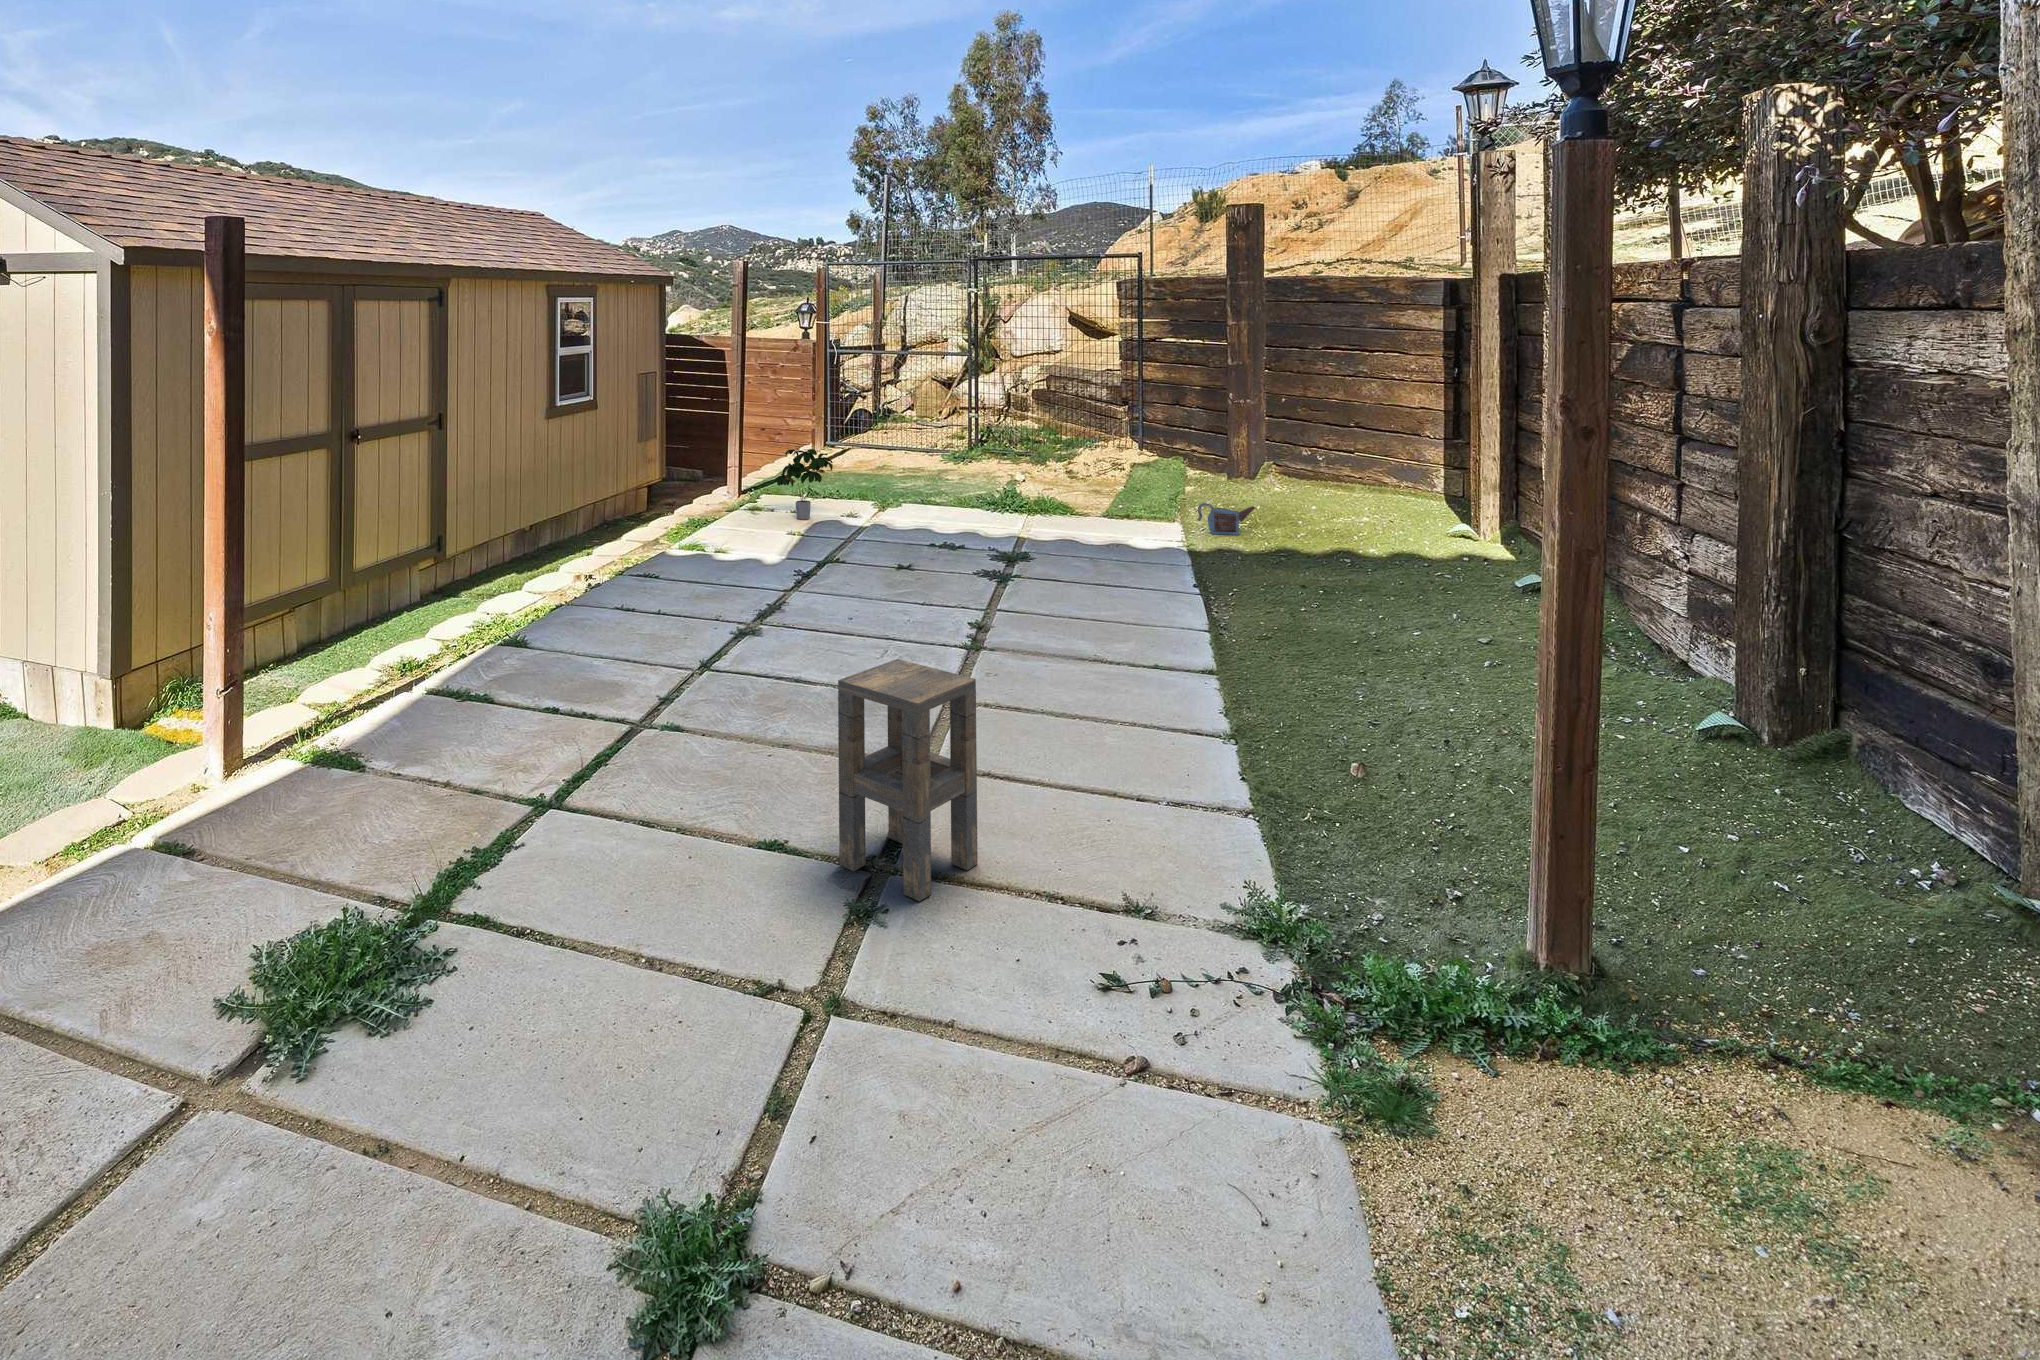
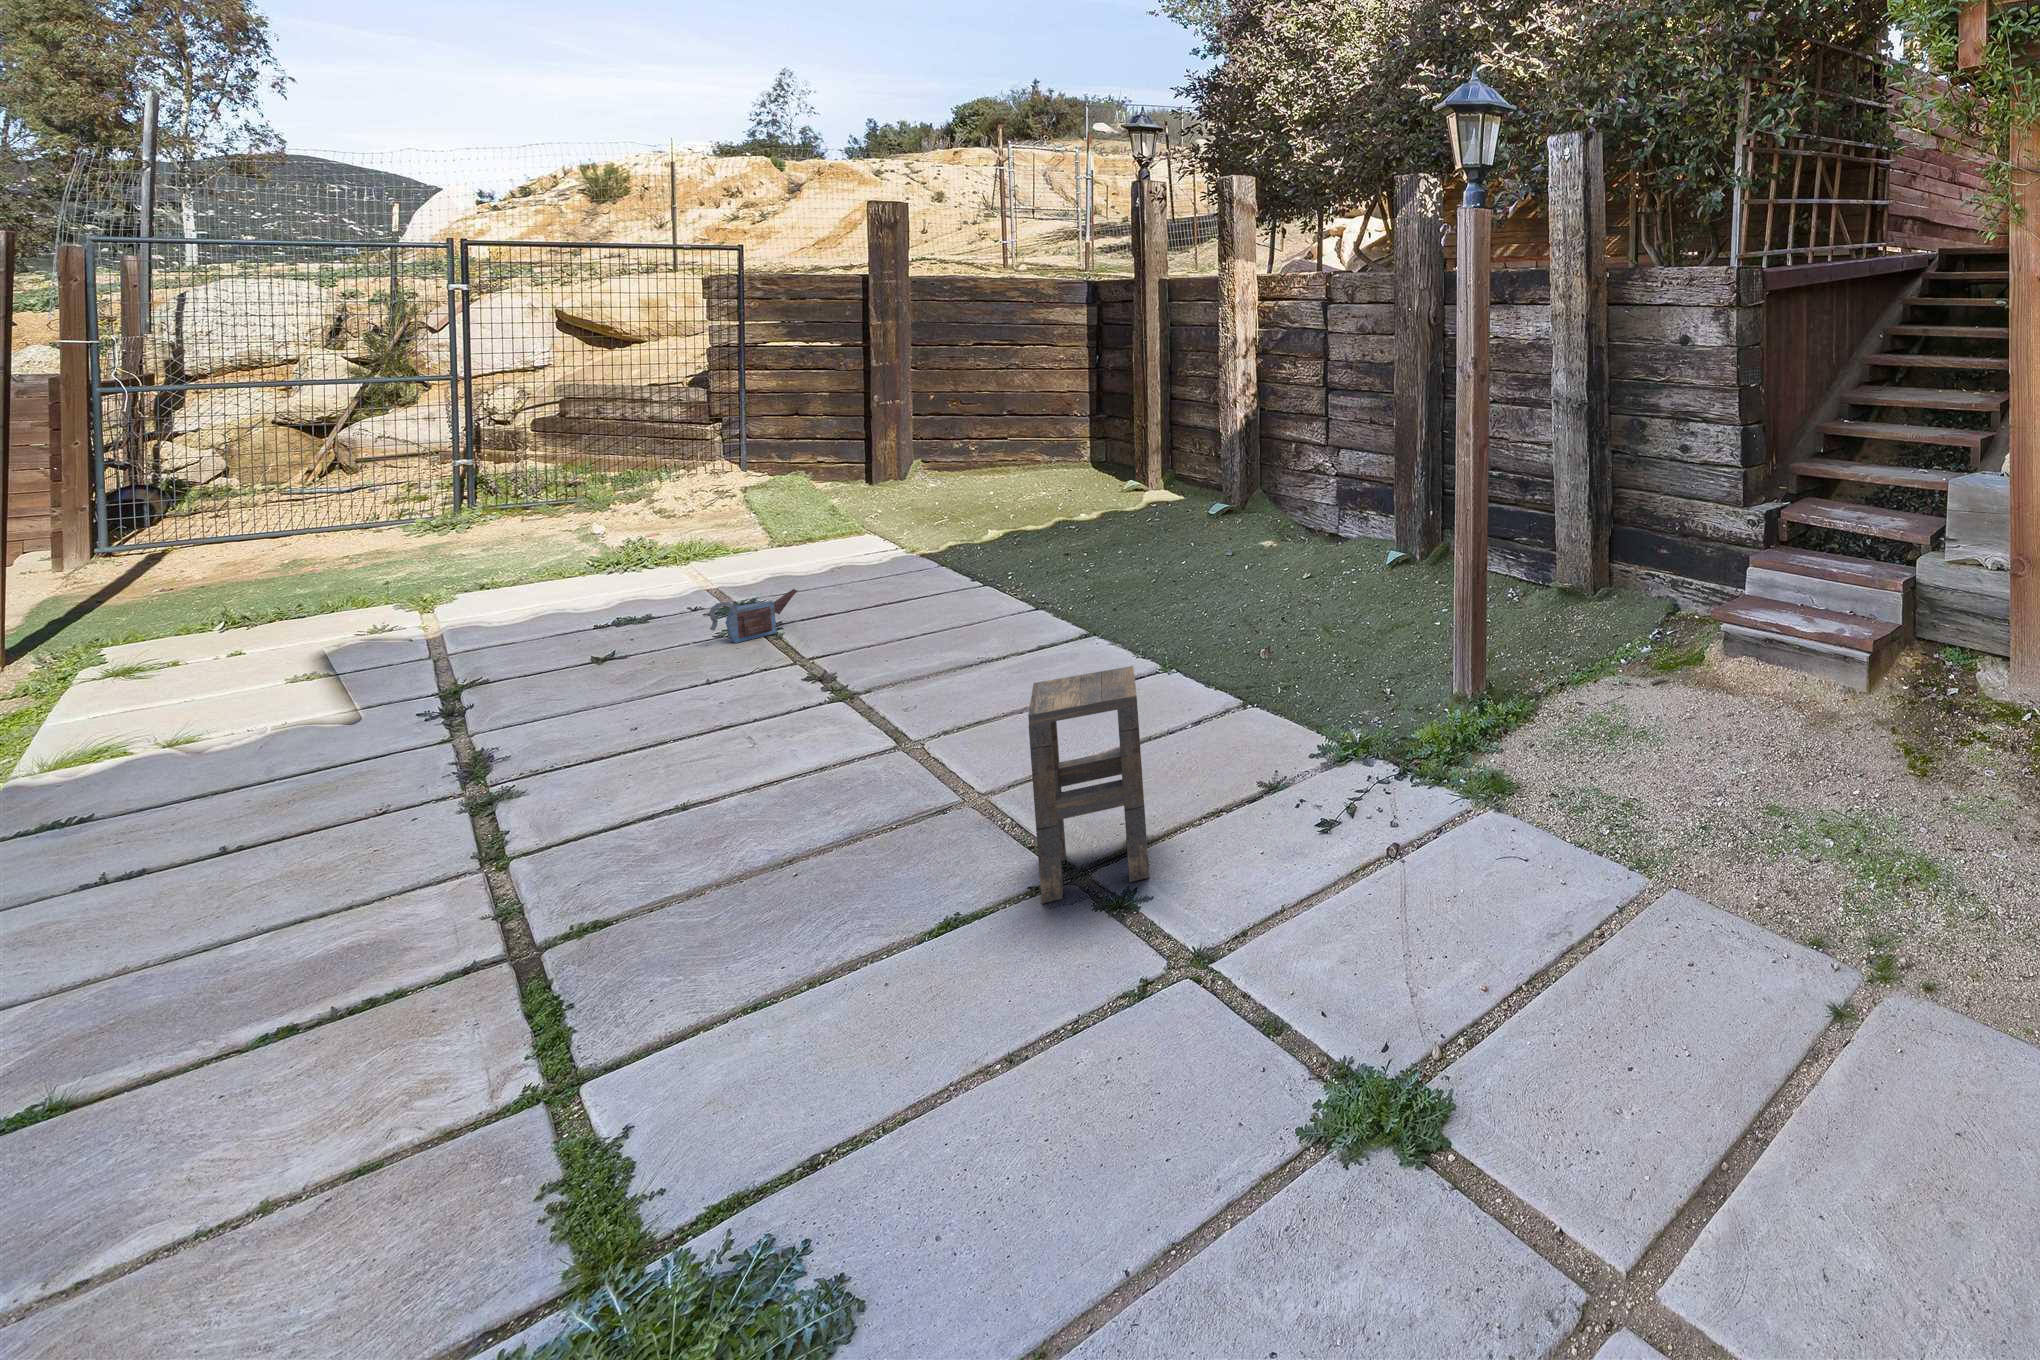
potted plant: present [775,449,833,519] -> none [190,550,350,672]
watering can: present [1197,503,1255,535] -> present [709,589,798,643]

